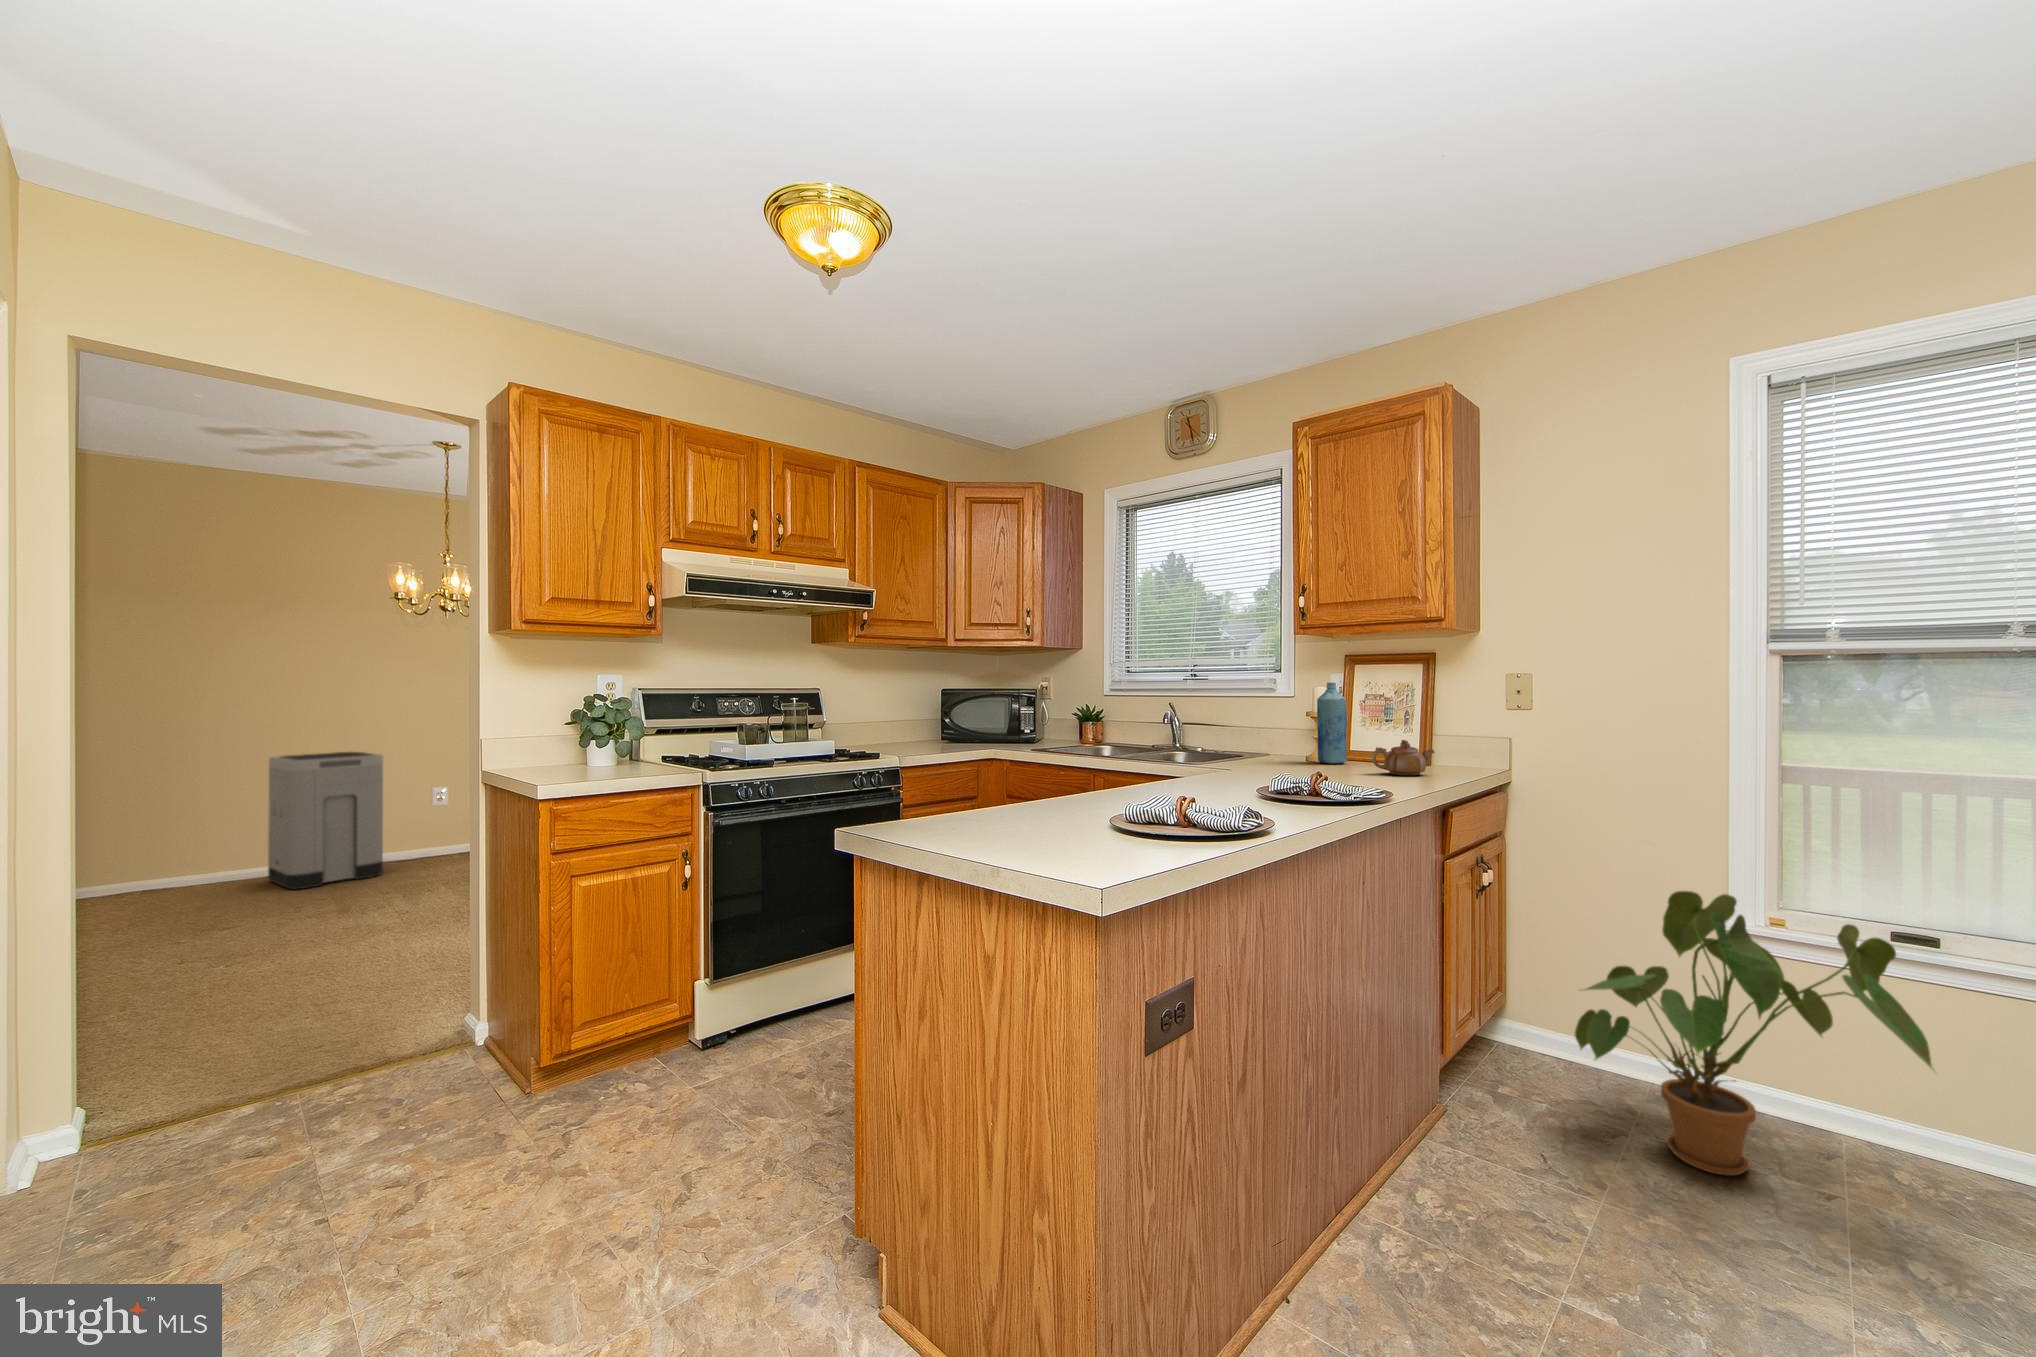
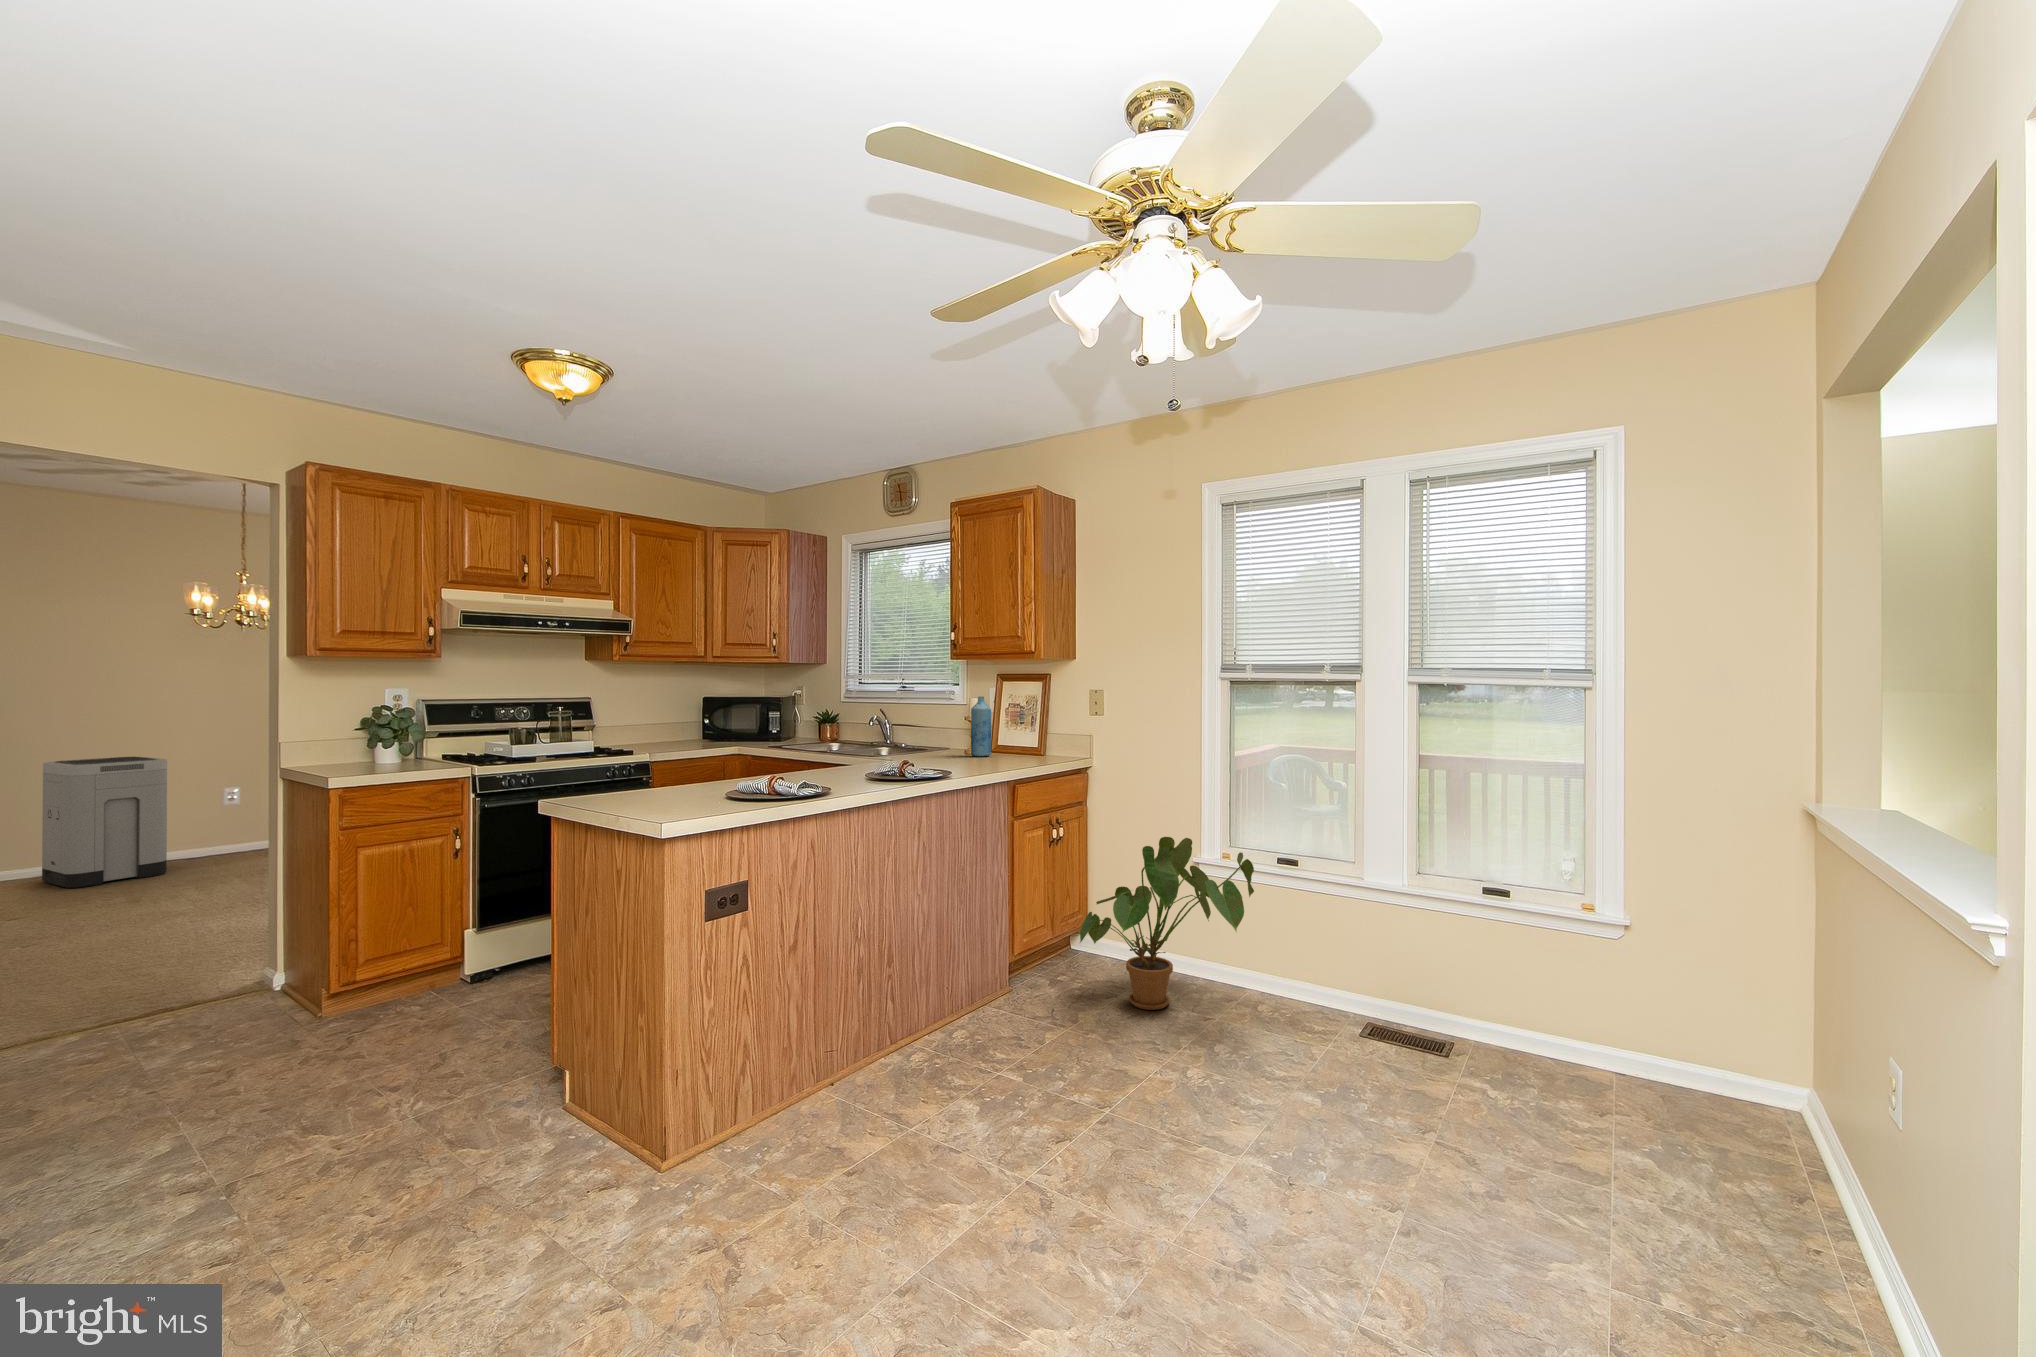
teapot: present [1372,740,1435,776] -> none [986,739,1027,764]

